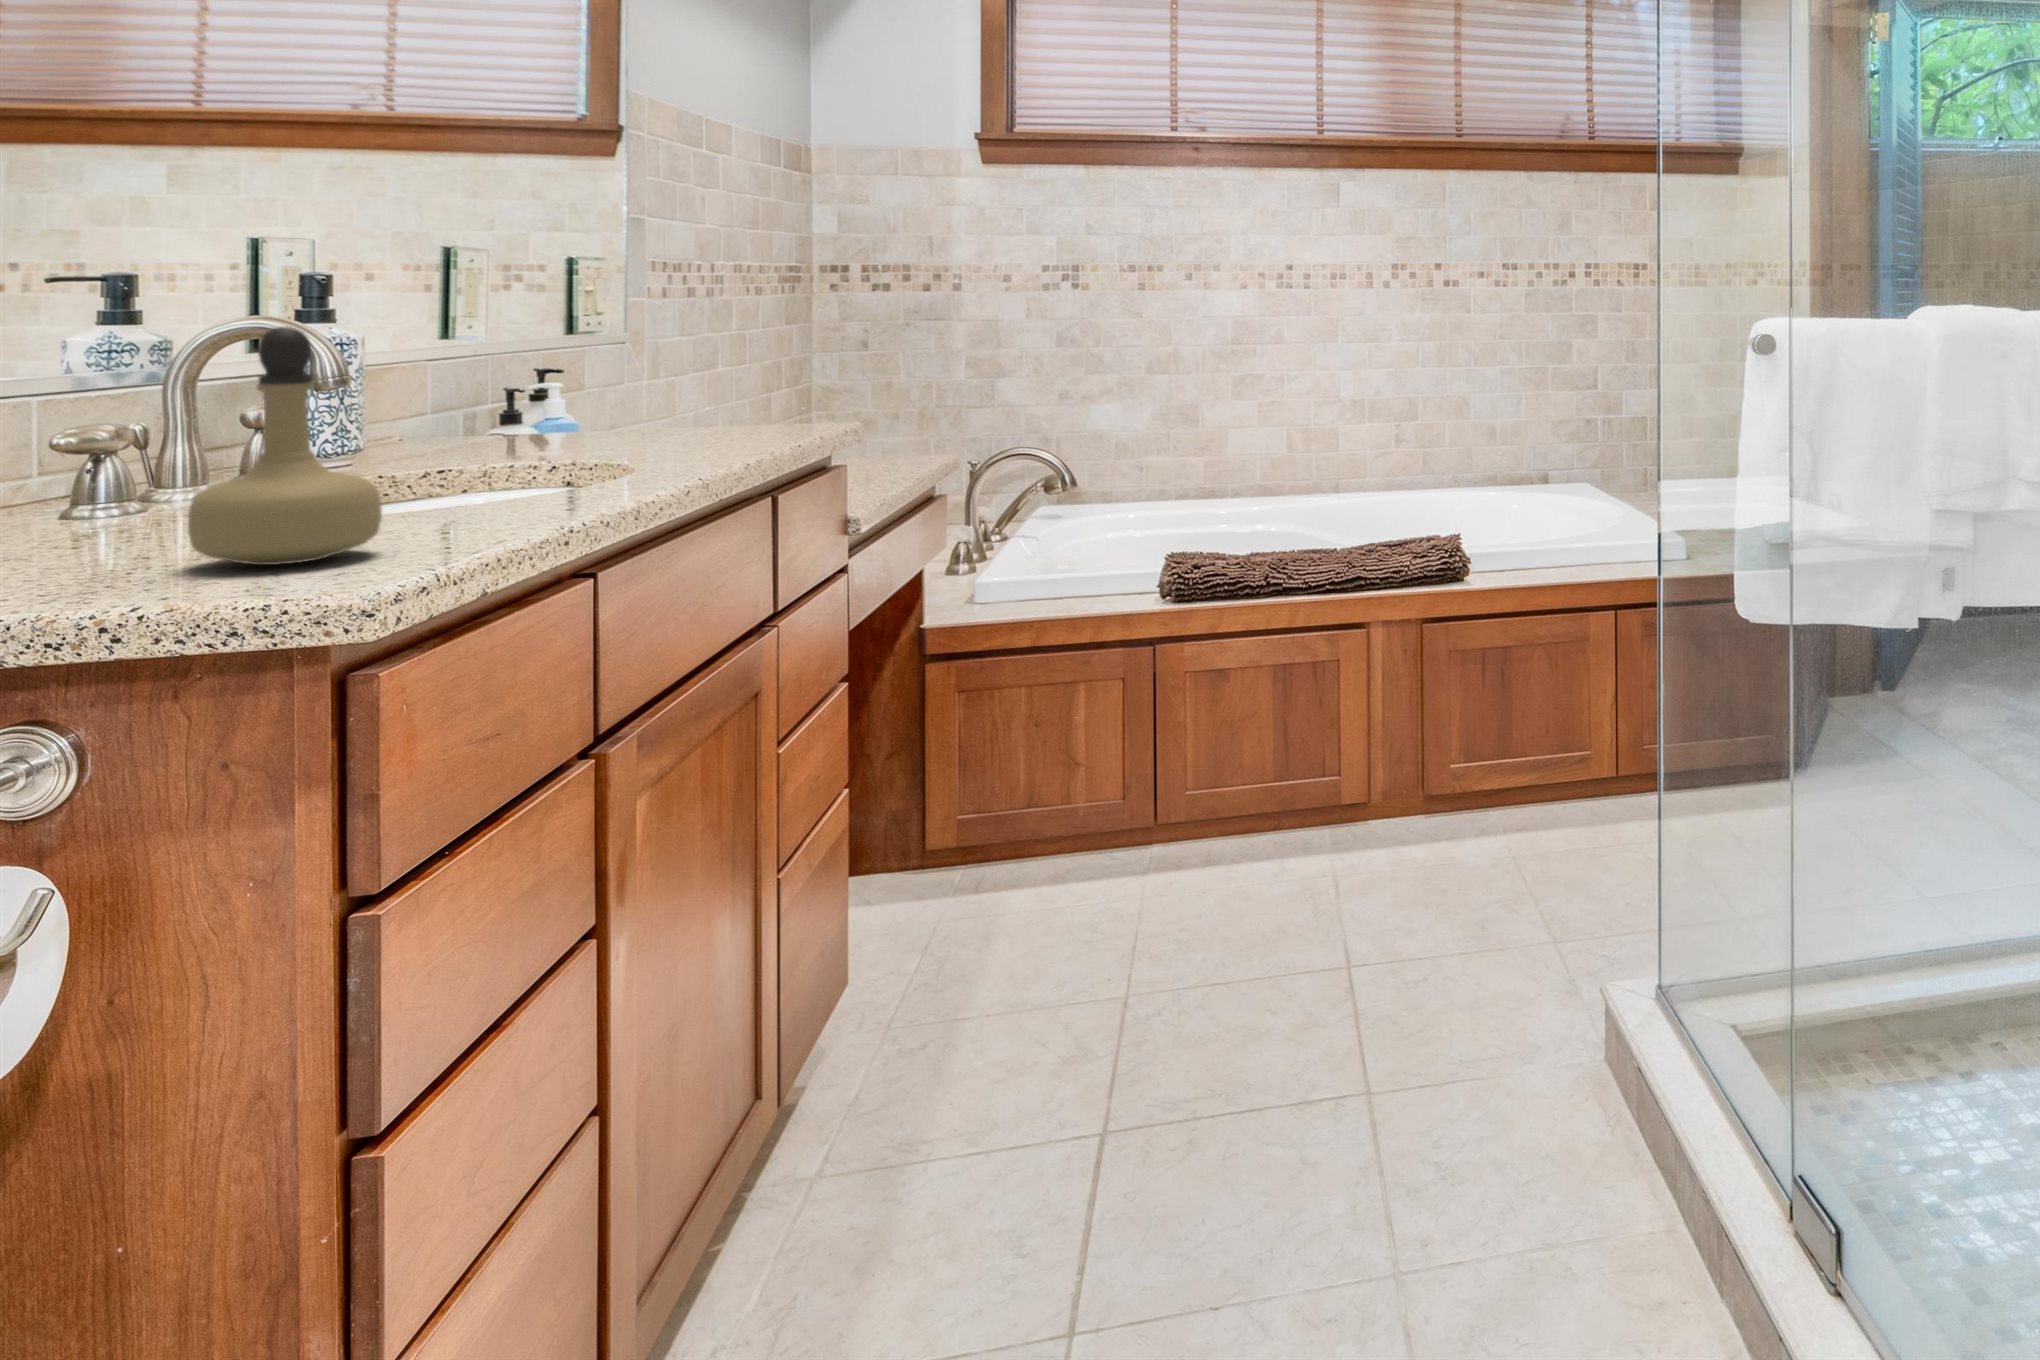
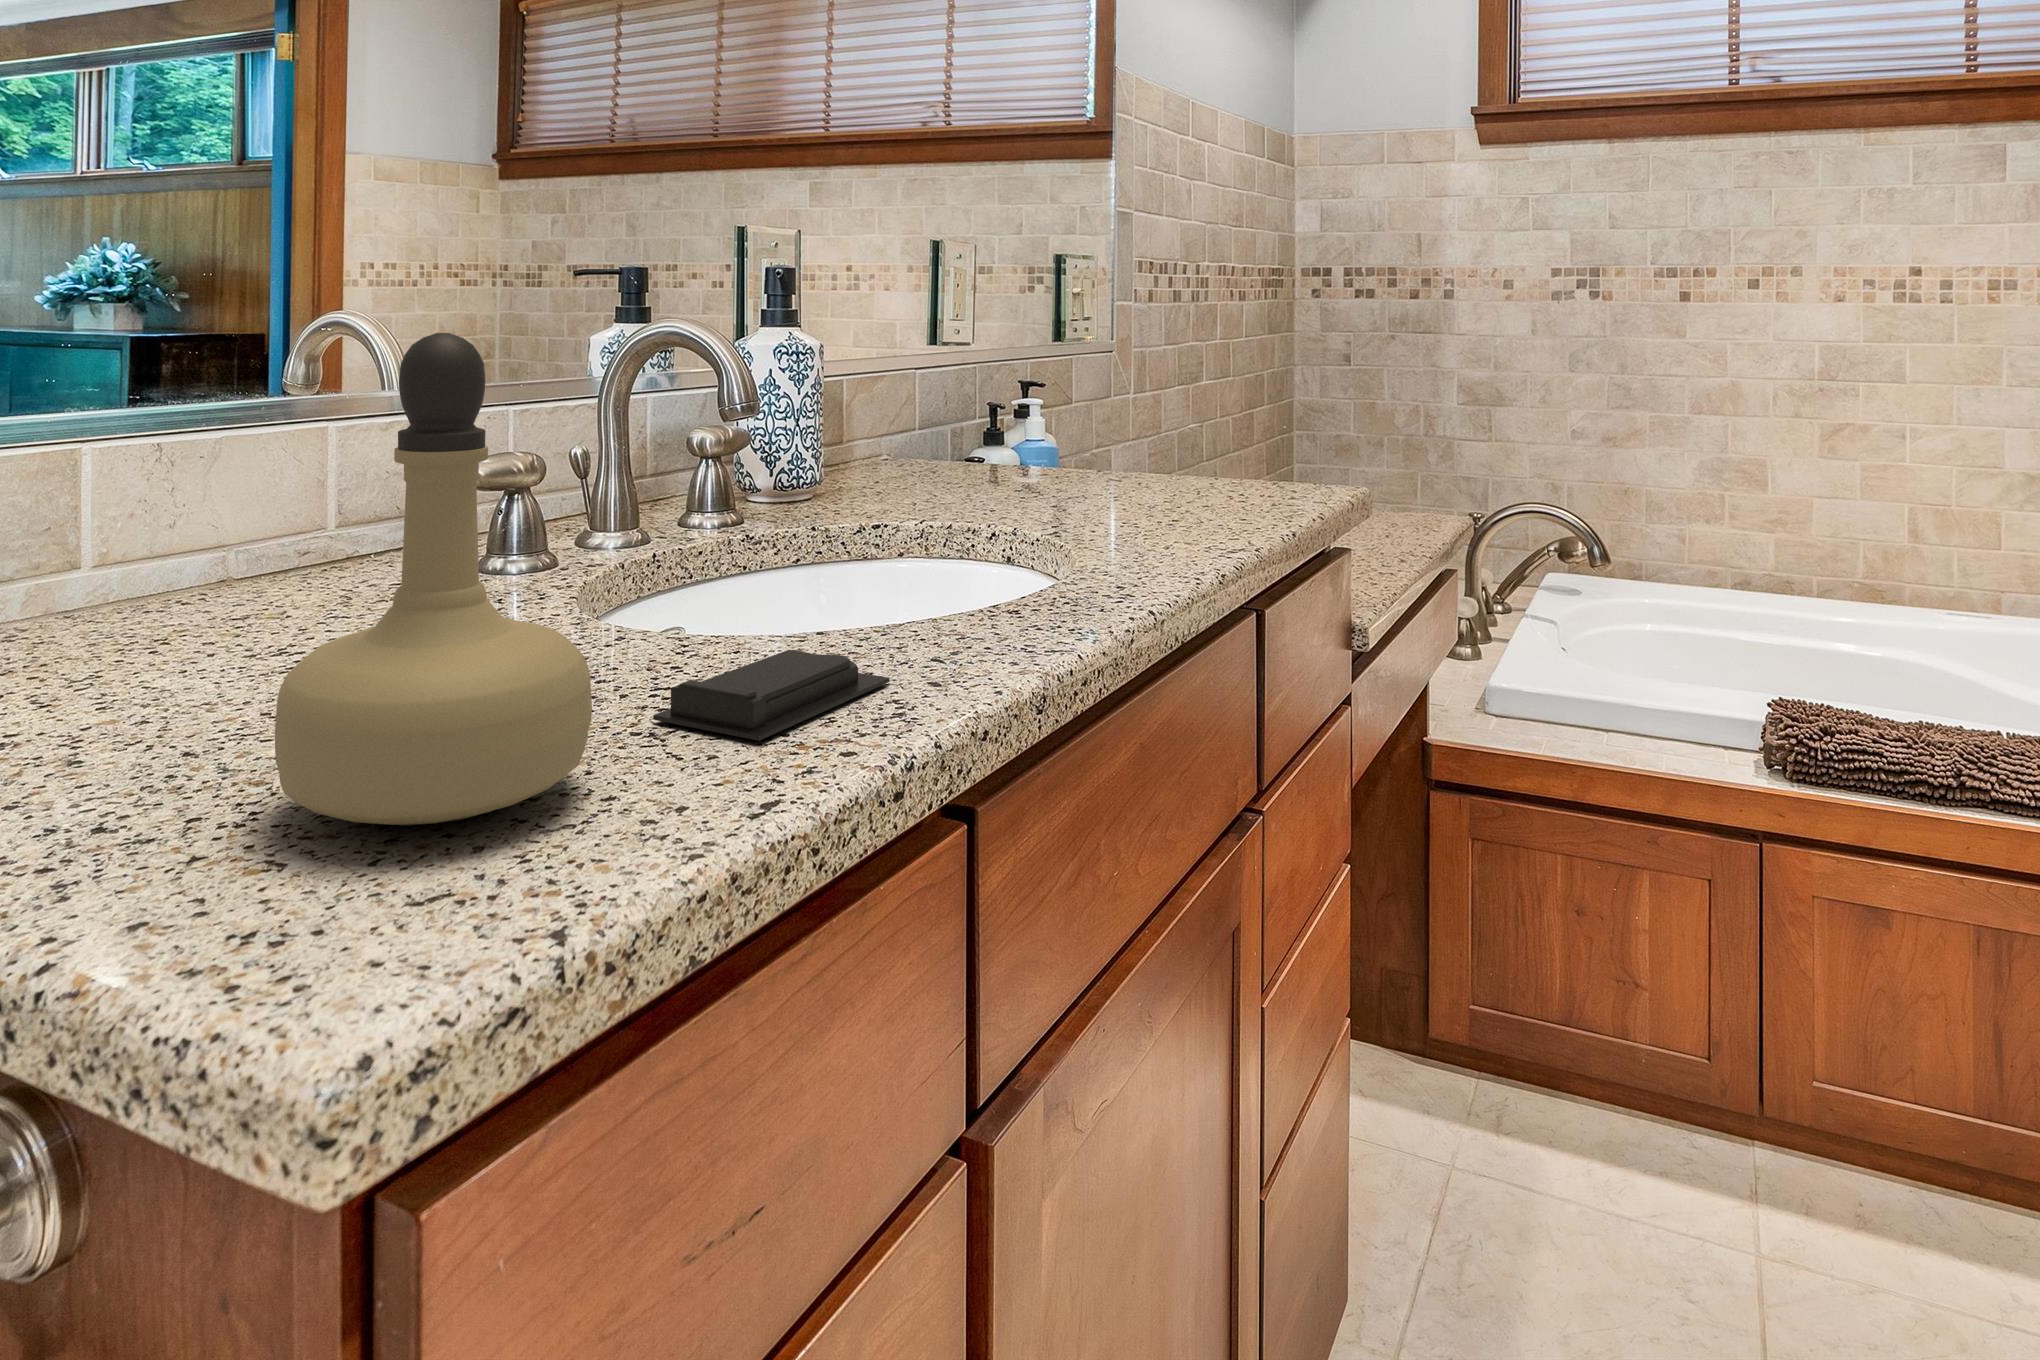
soap bar: none [385,501,528,534] -> present [653,650,890,741]

